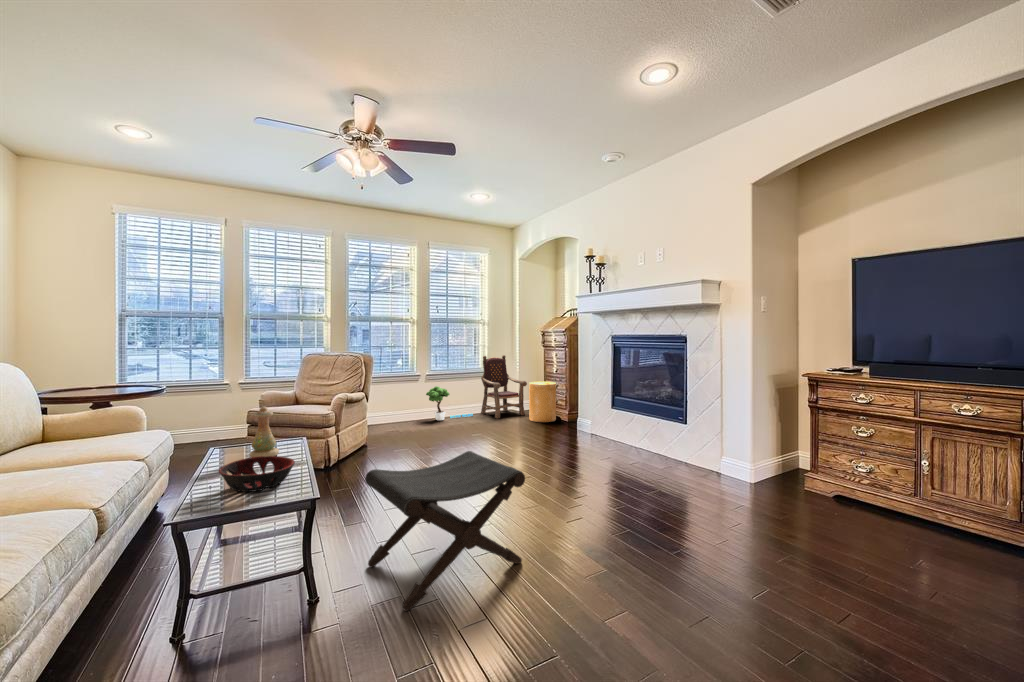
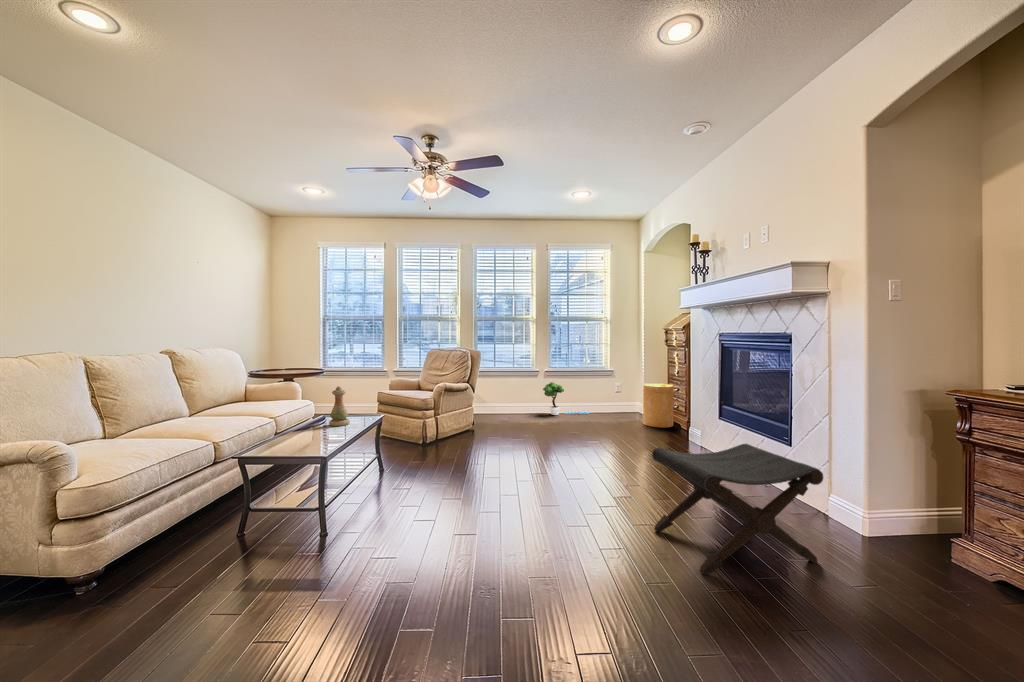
armchair: present [481,355,527,418] -> none [600,354,647,418]
footstool: present [365,451,525,611] -> present [652,444,823,575]
decorative bowl: present [219,456,295,492] -> none [271,422,325,447]

